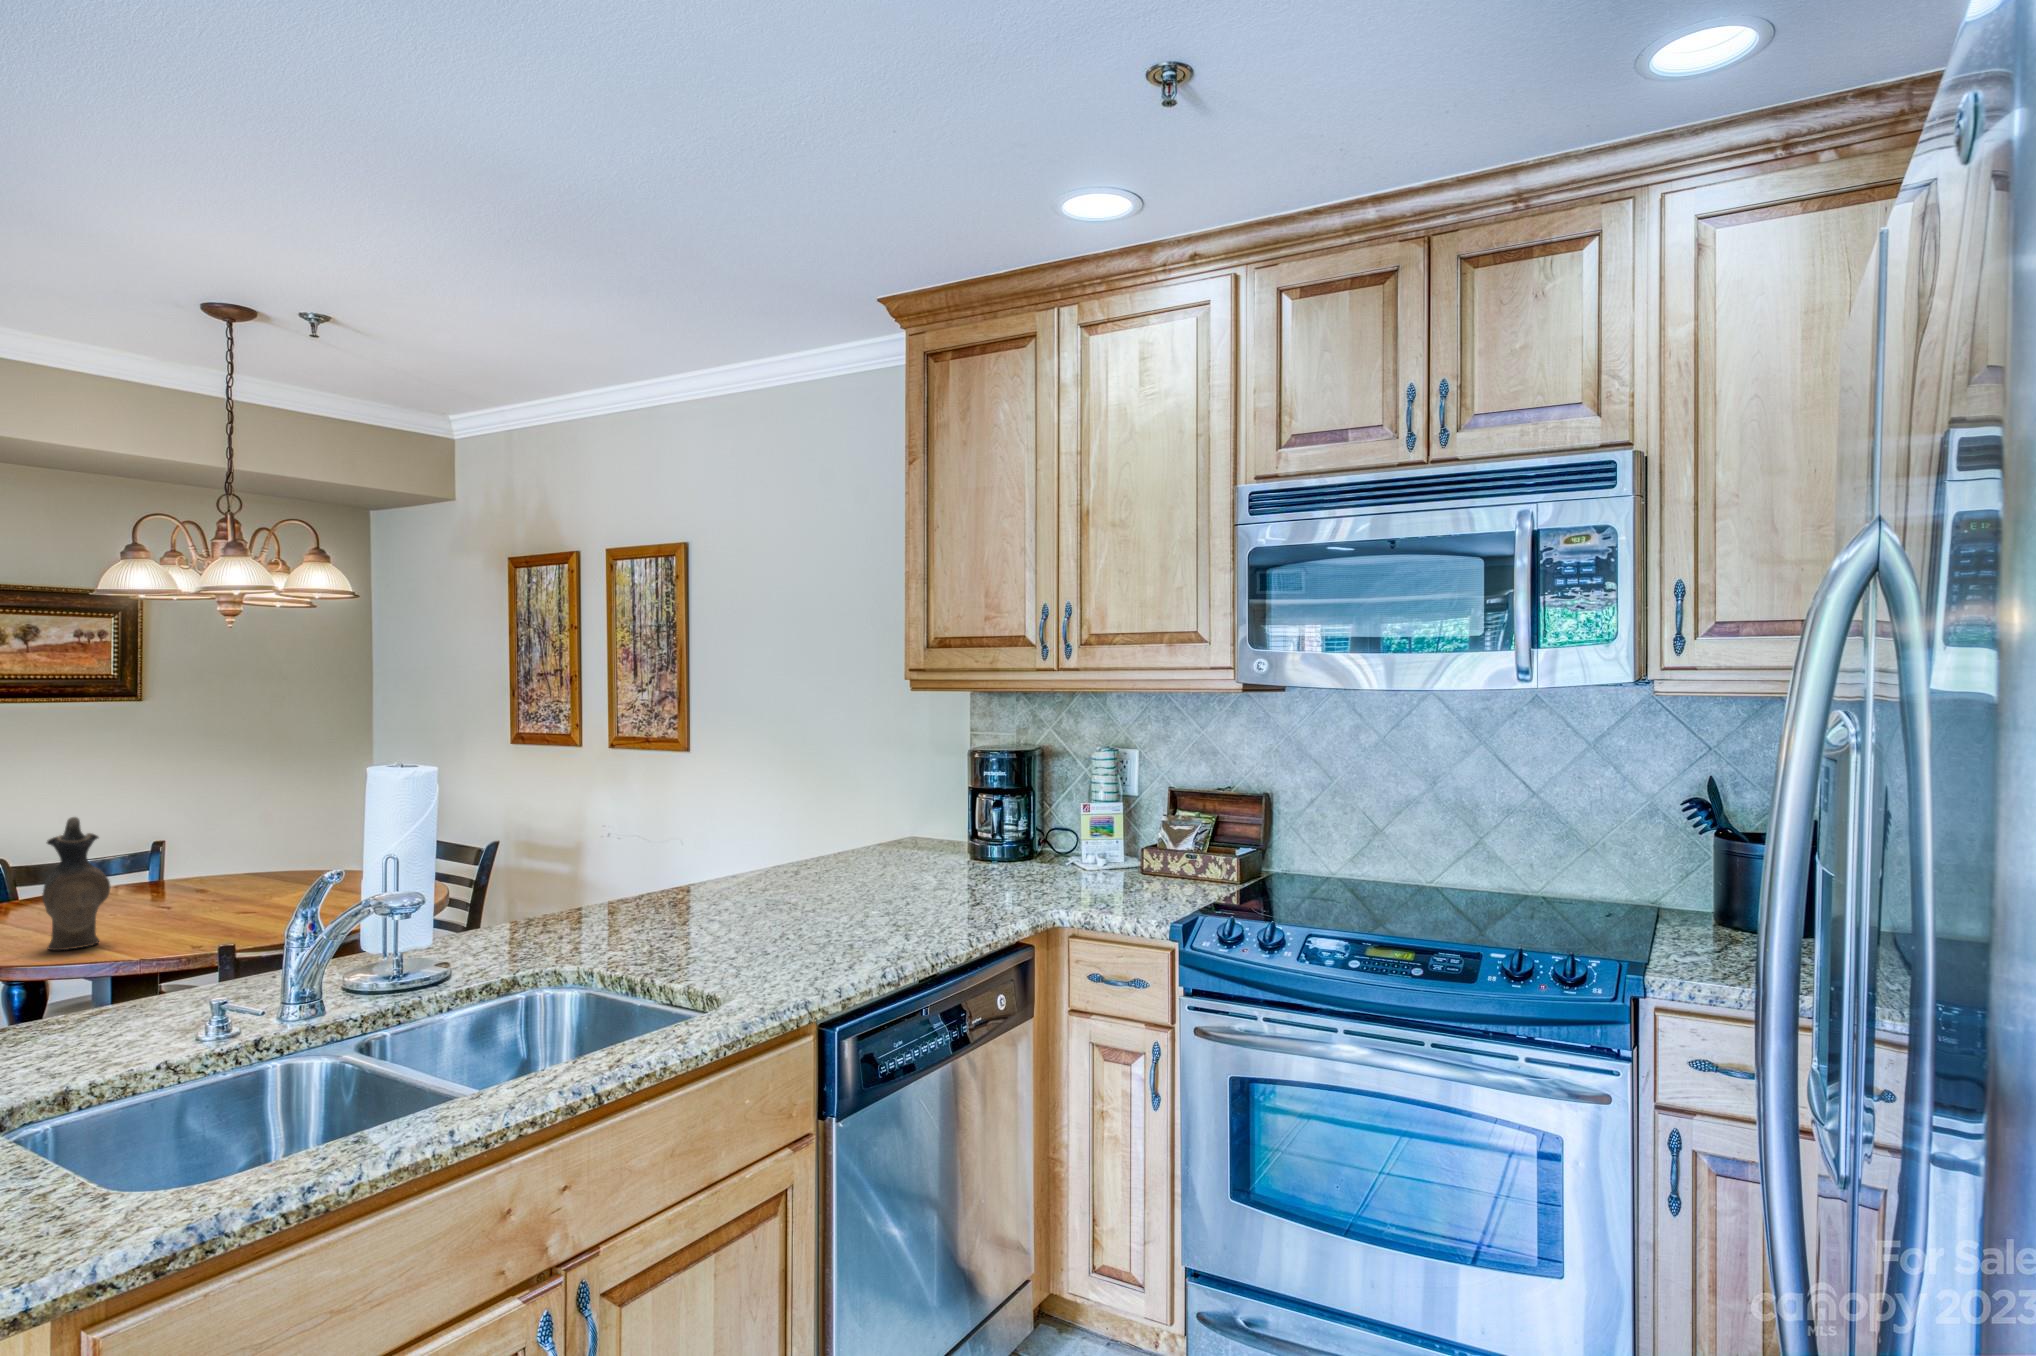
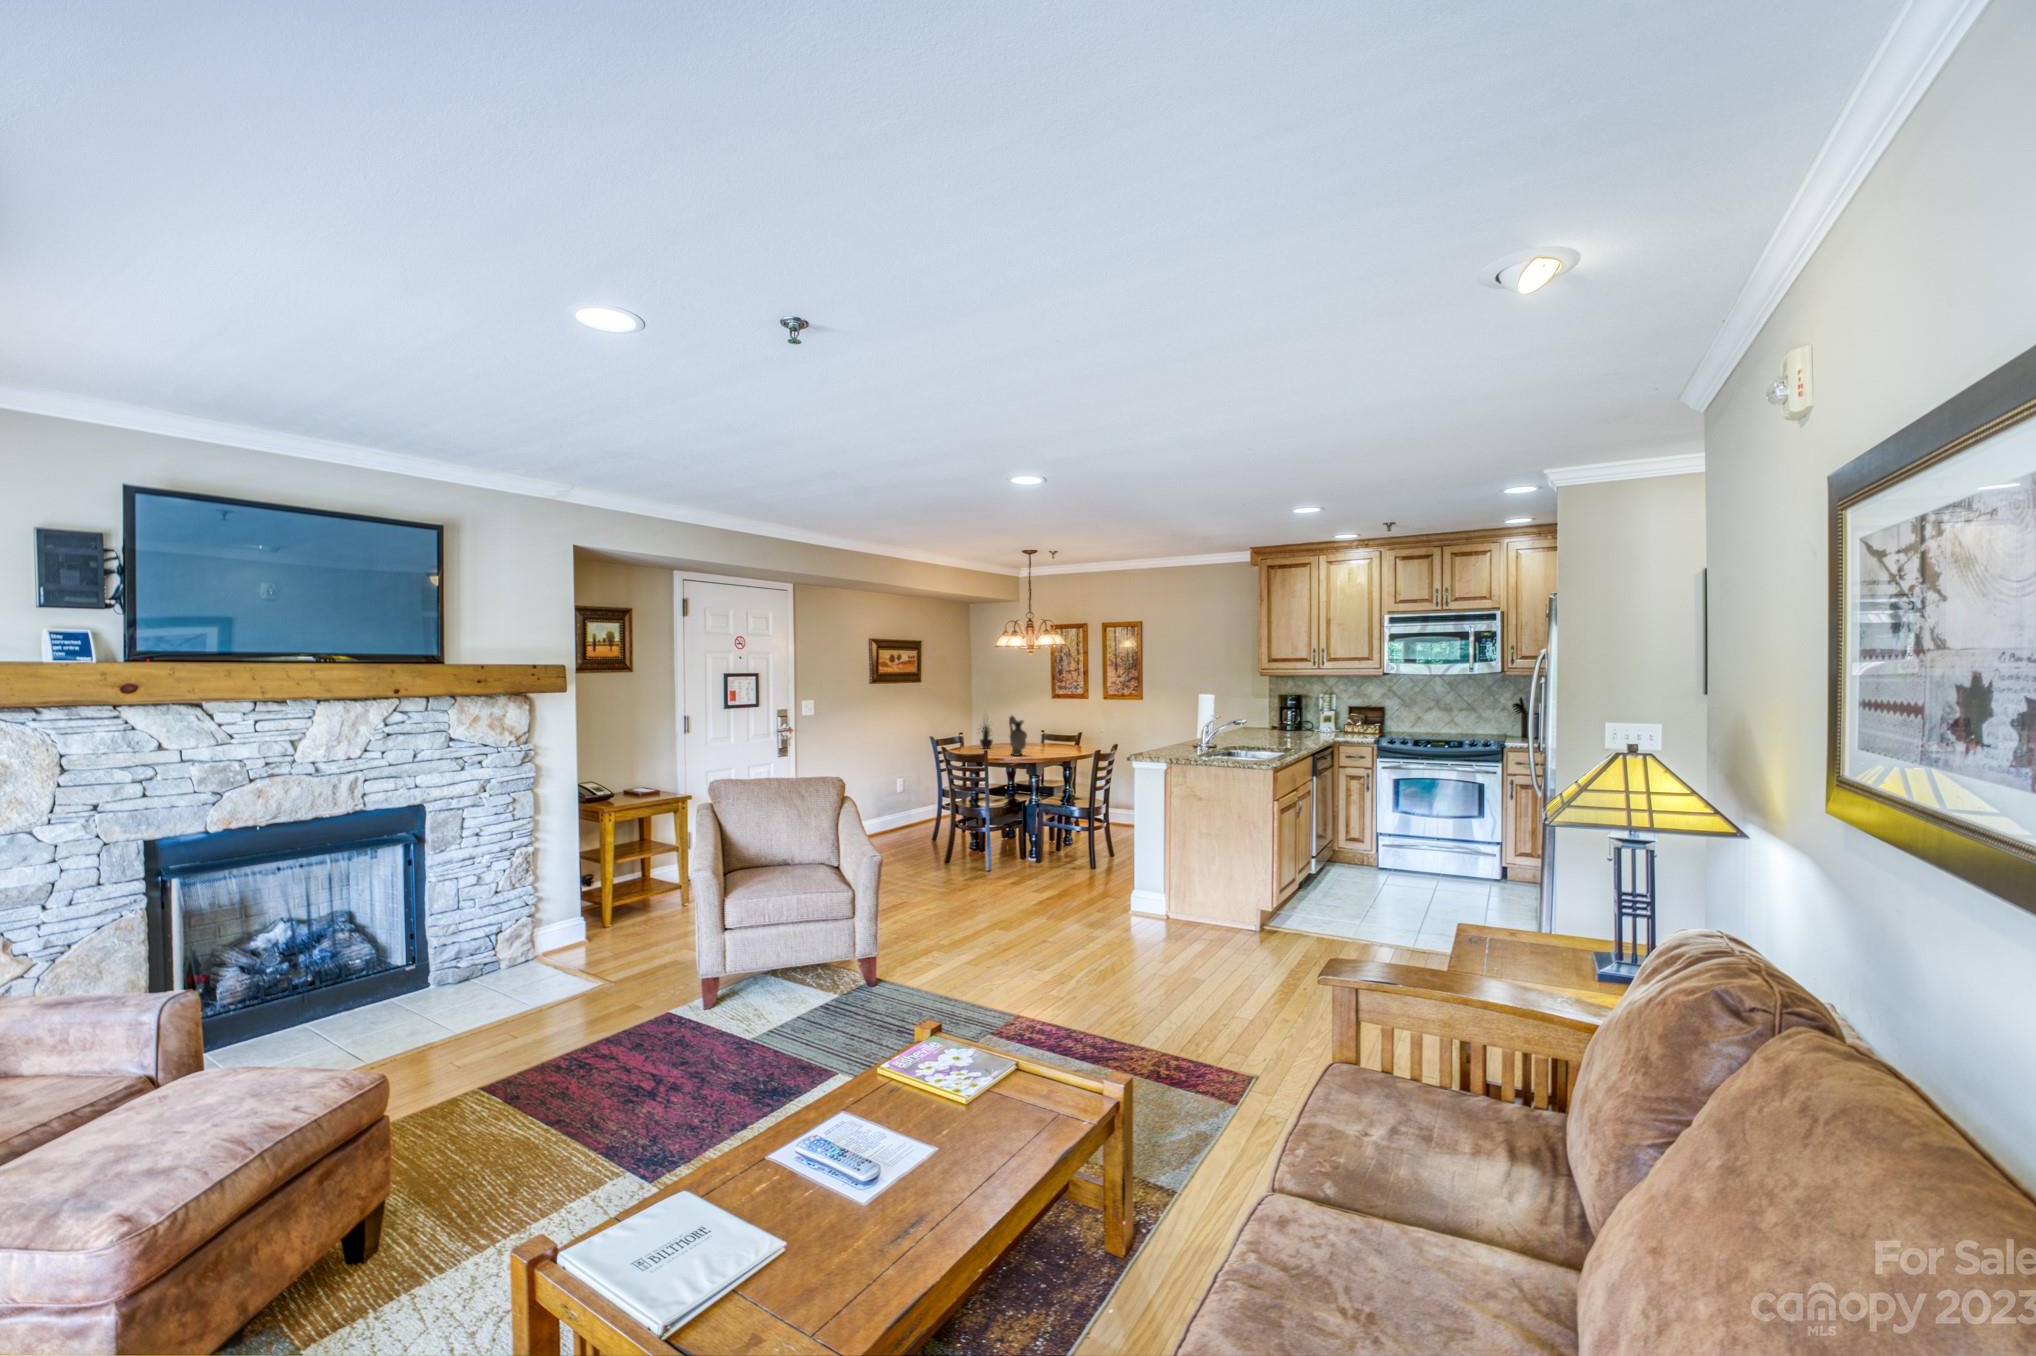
potted plant: none [133,774,212,895] -> present [980,725,993,748]

